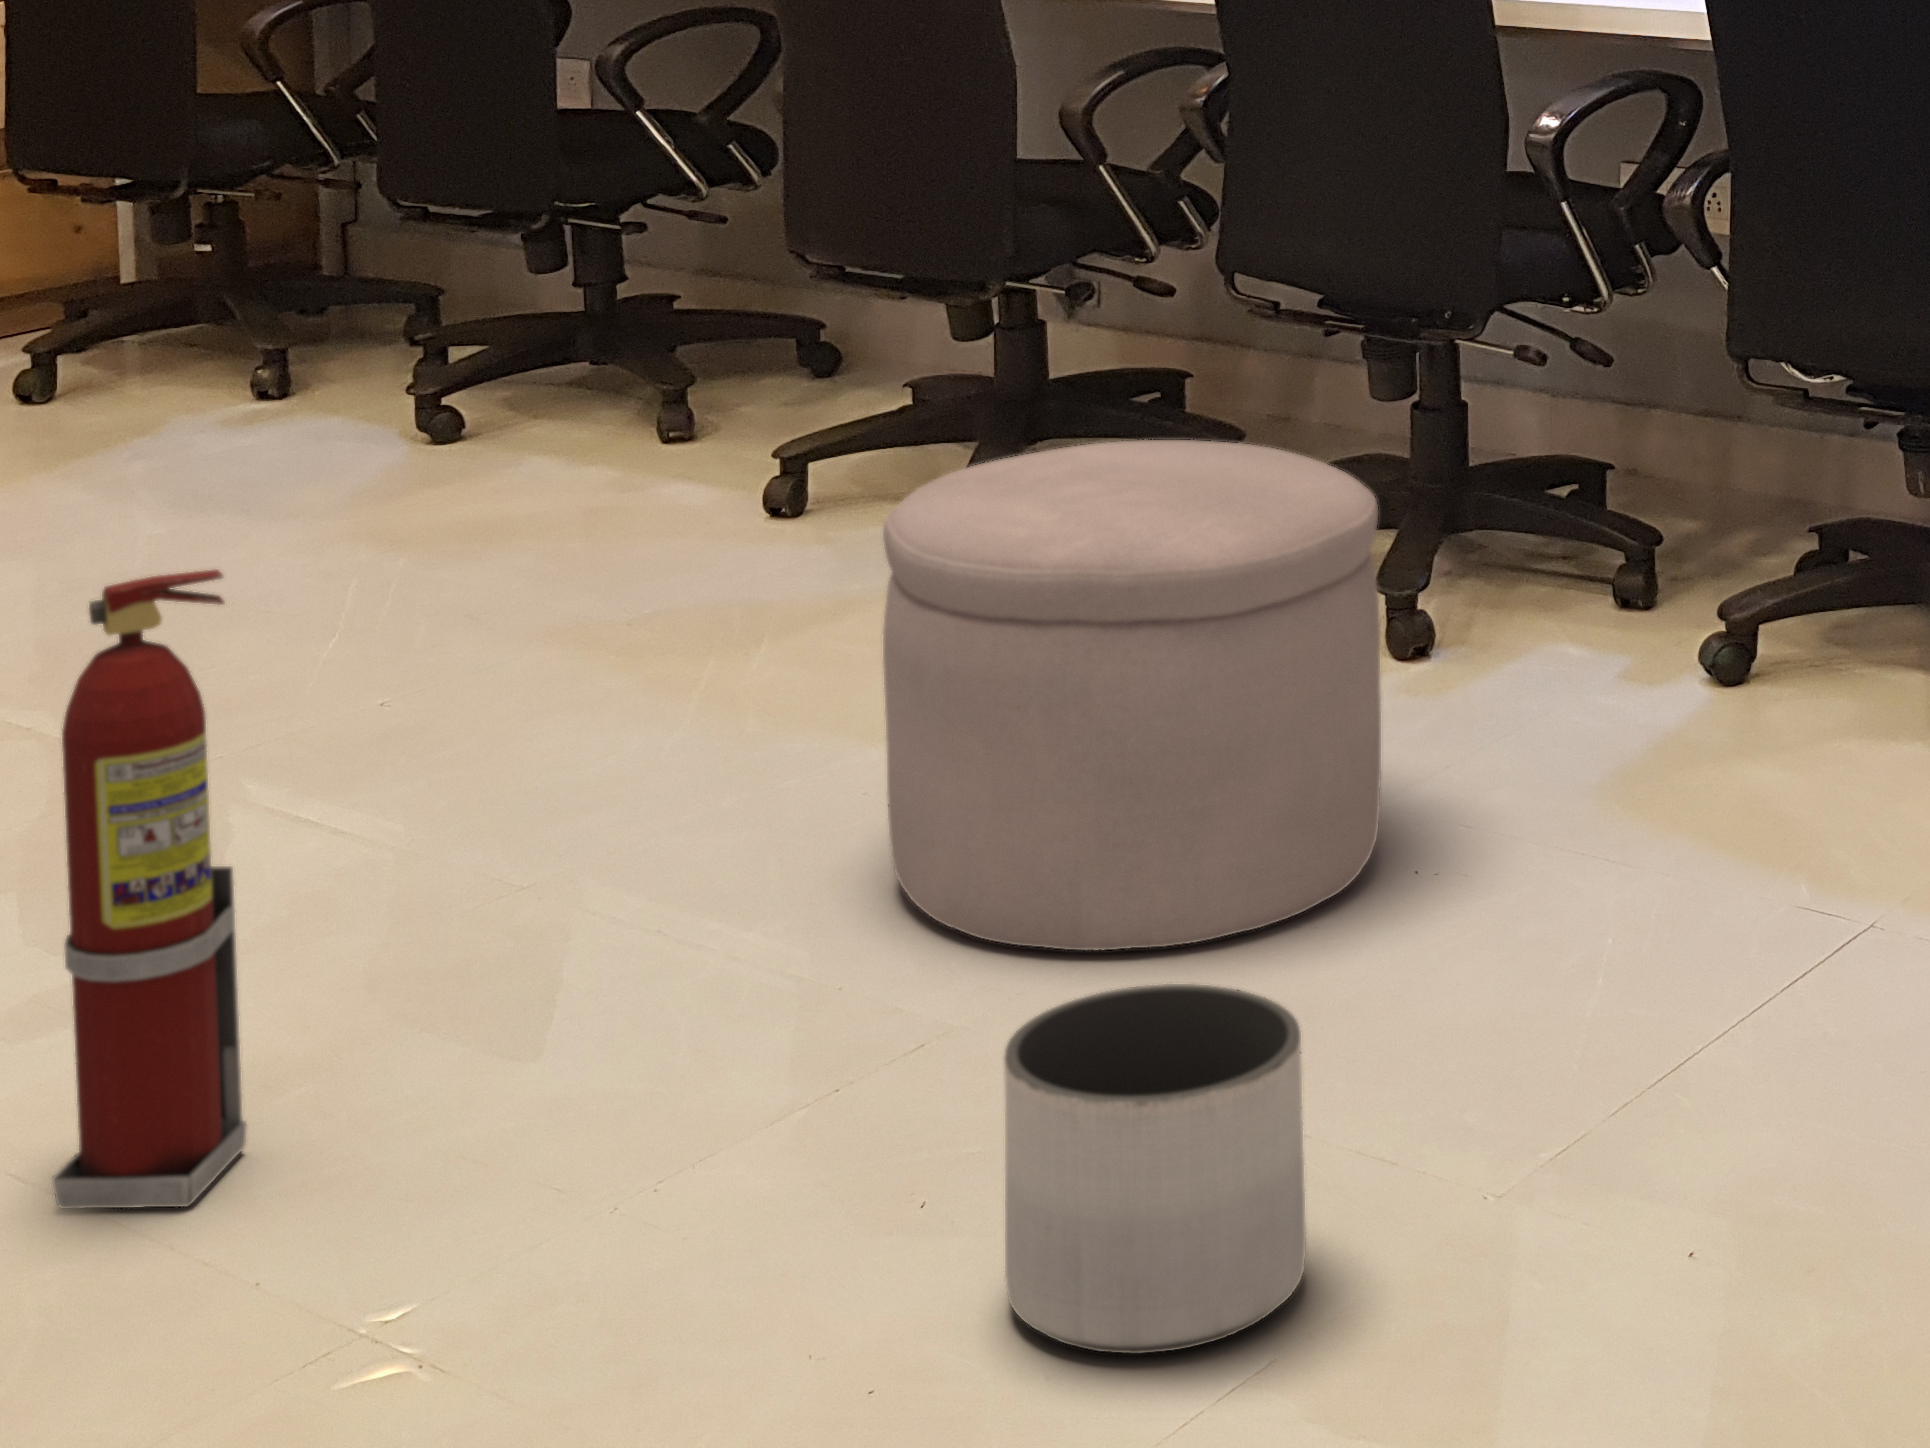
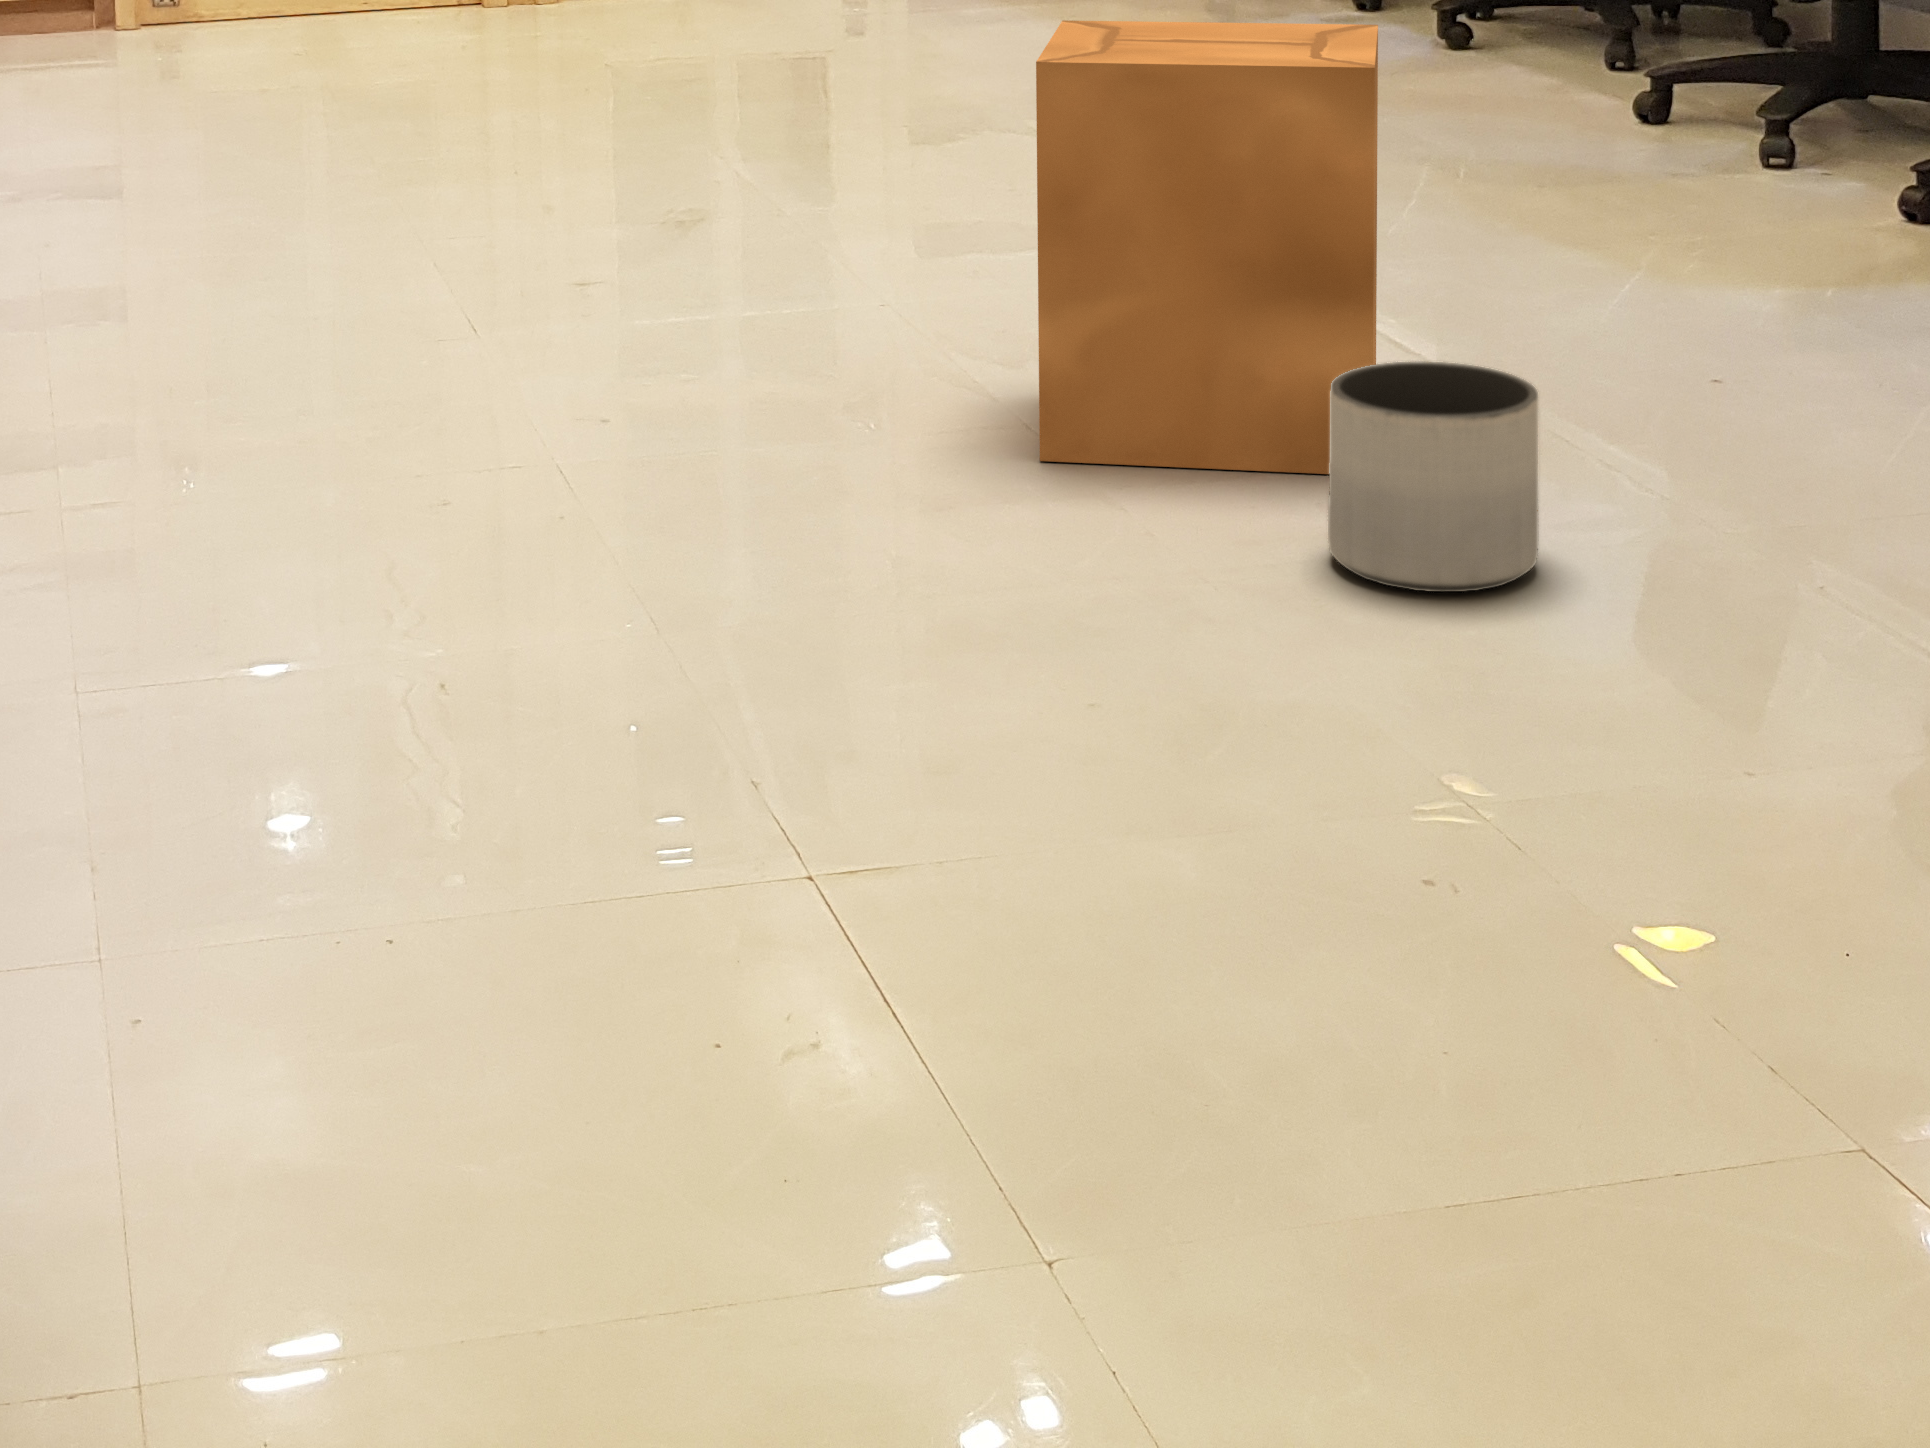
ottoman: present [883,440,1381,951] -> none [1479,44,1872,408]
cardboard box: none [348,494,943,1279] -> present [1036,20,1378,474]
fire extinguisher: present [52,569,247,1209] -> none [885,17,999,403]

